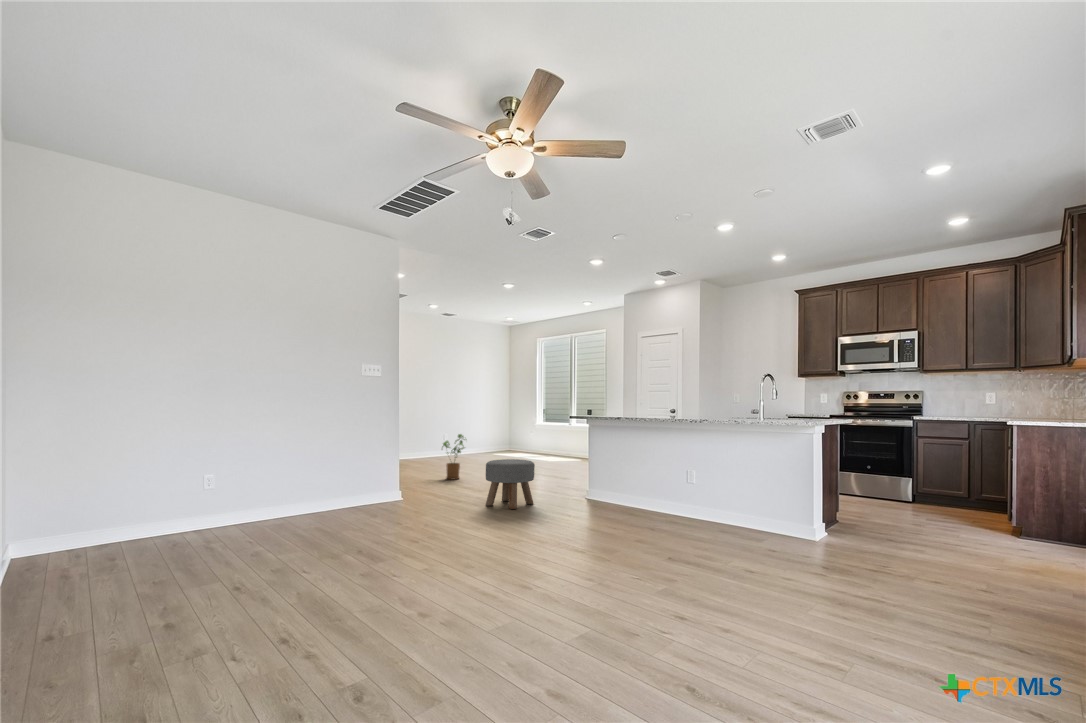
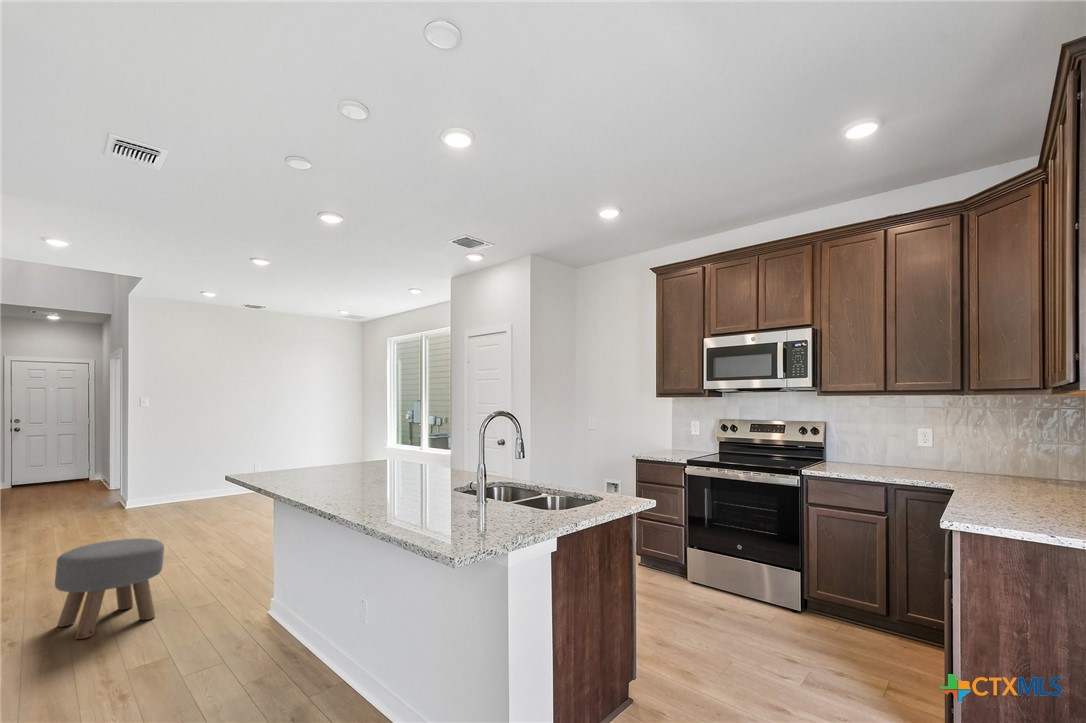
house plant: present [442,434,465,480] -> none [157,478,203,546]

